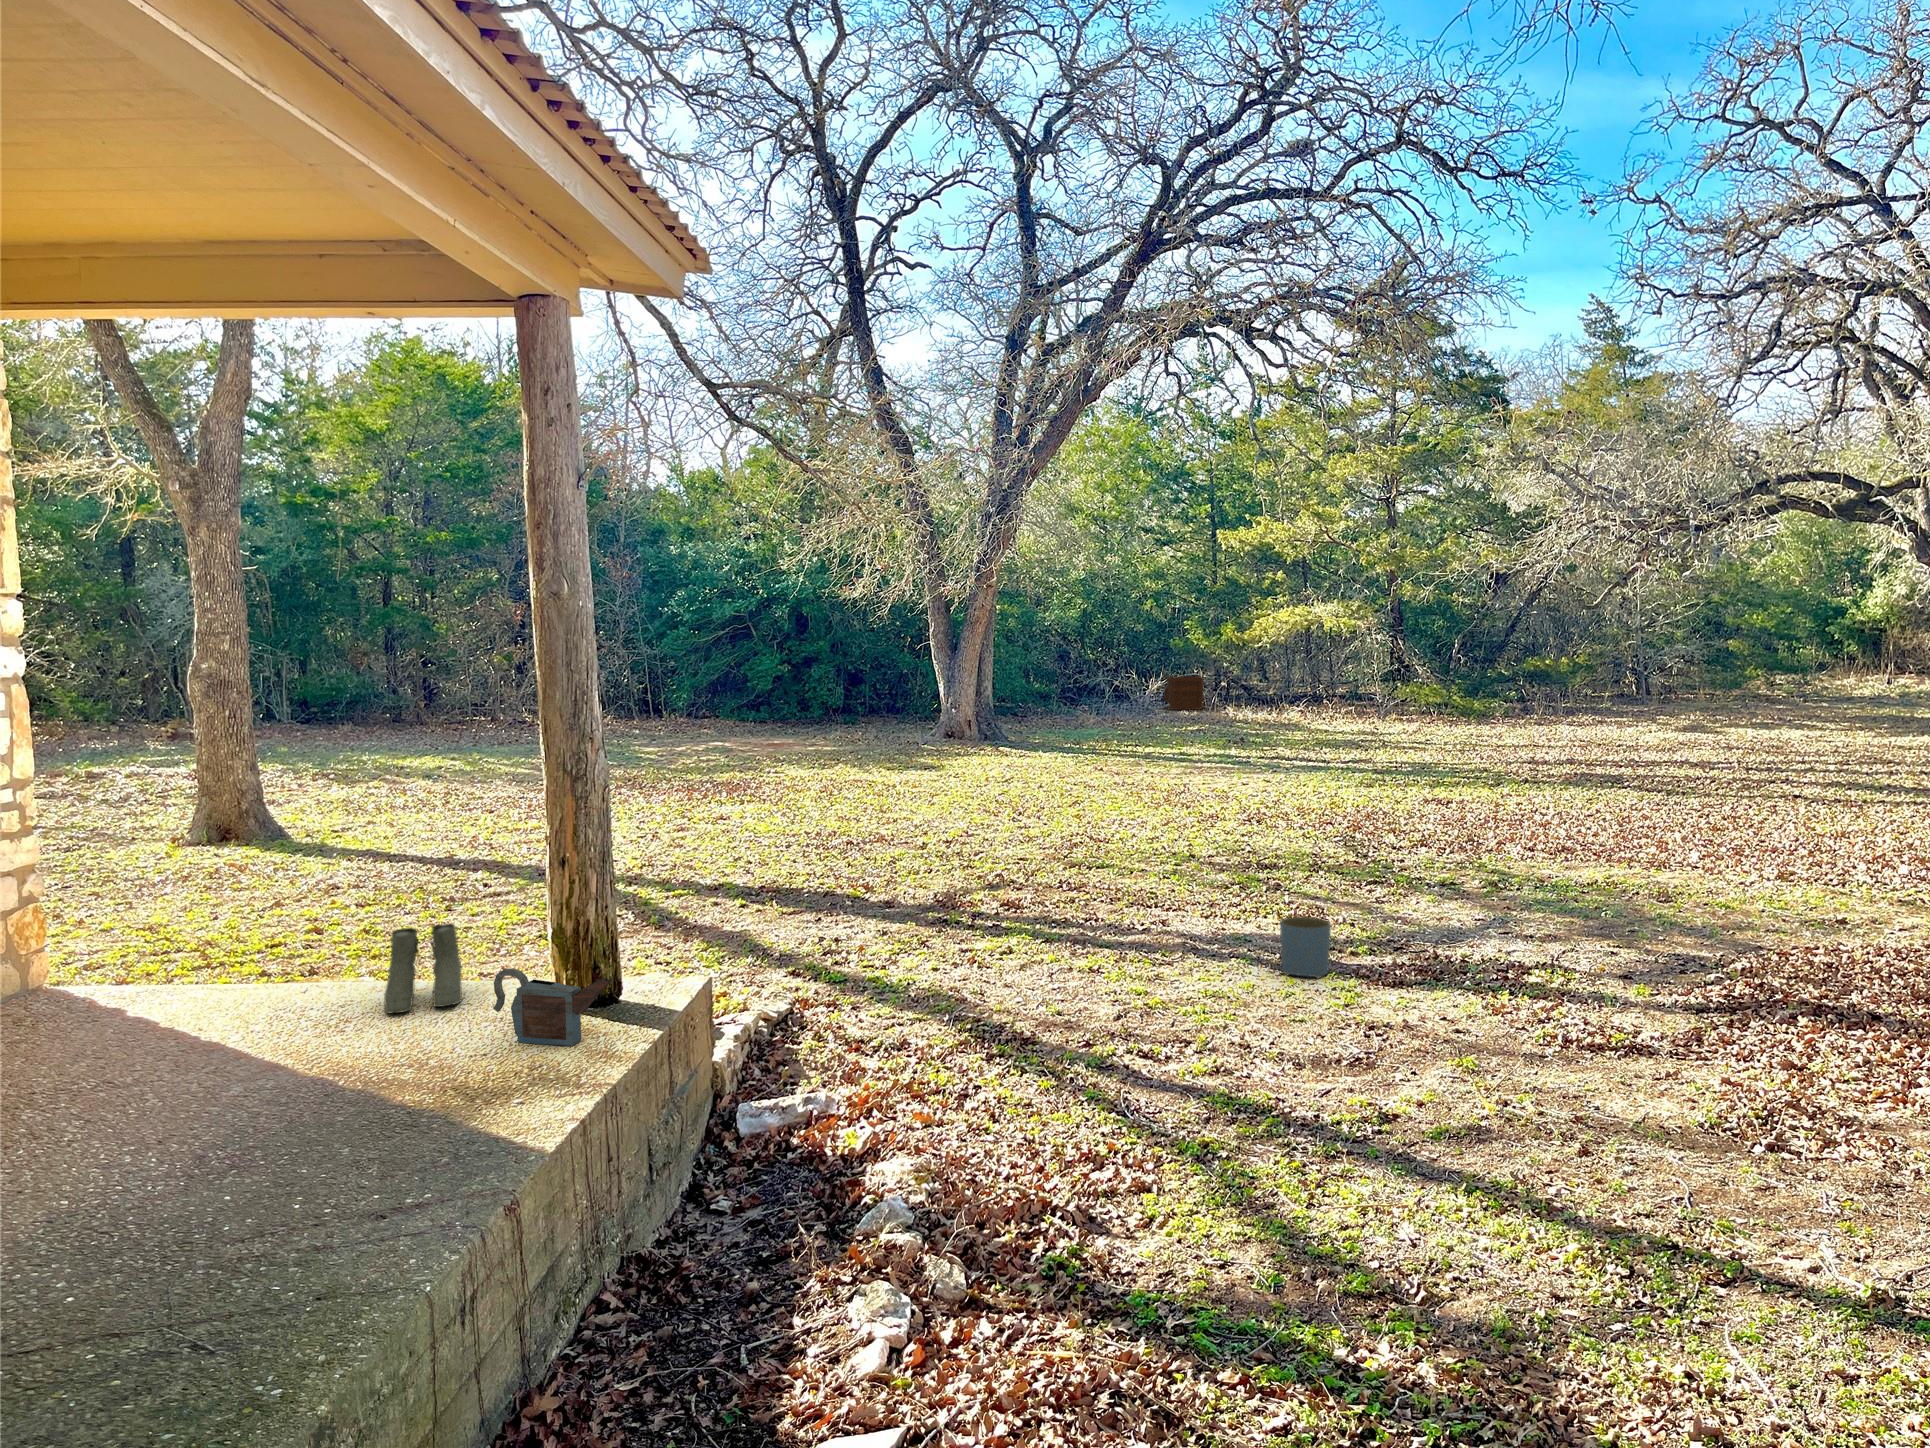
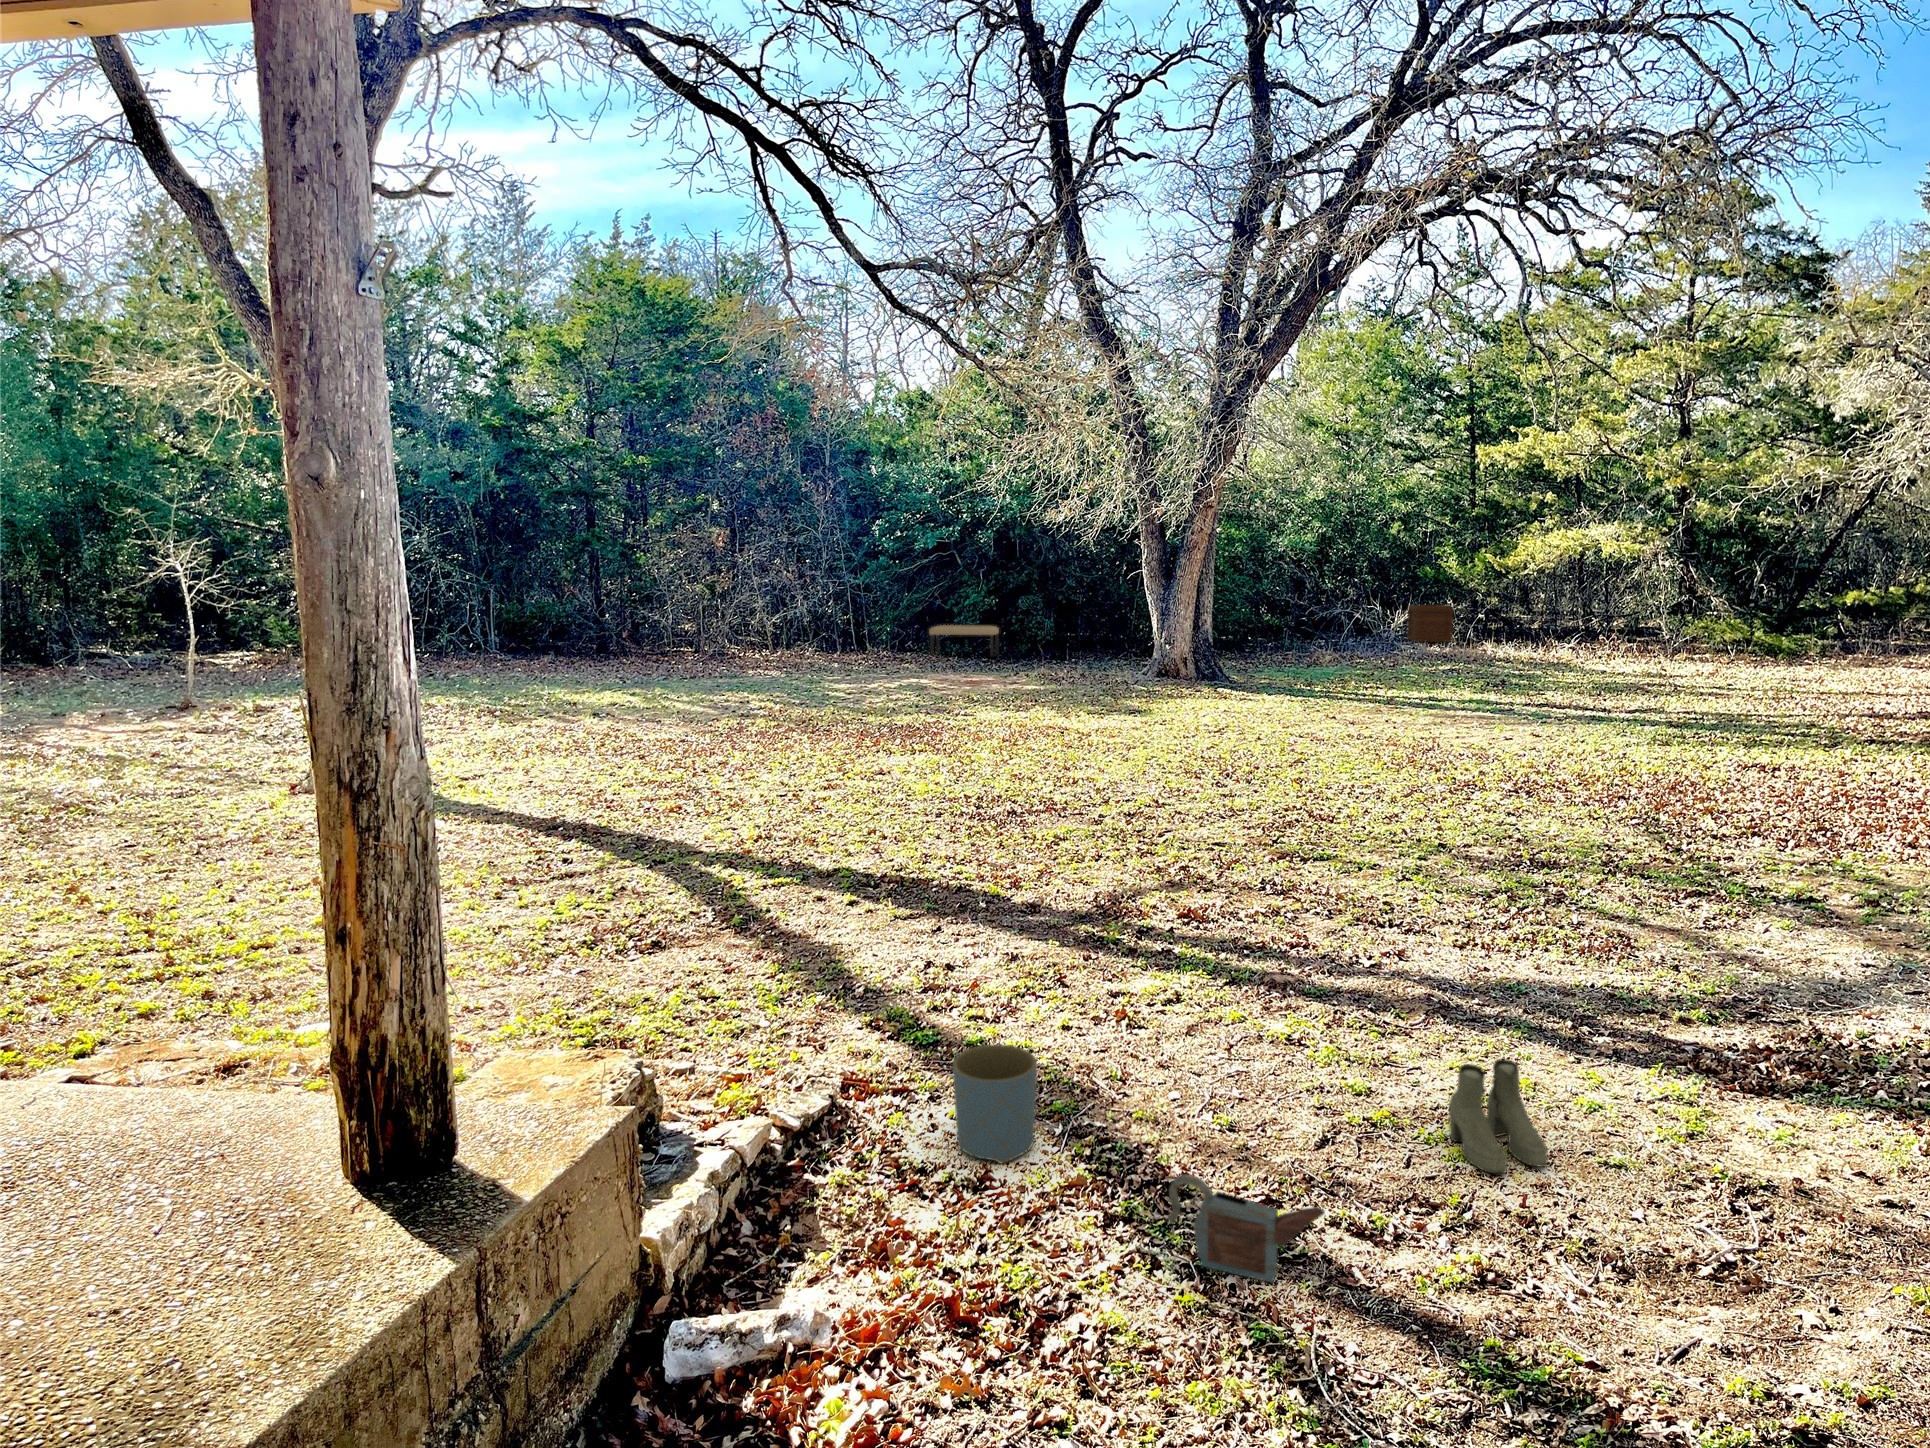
bench: none [710,698,780,728] -> present [929,625,999,656]
planter: present [1280,916,1331,979] -> present [953,1044,1037,1163]
boots: present [384,924,462,1013] -> present [1449,1059,1548,1174]
watering can: present [493,968,611,1046] -> present [1167,1174,1325,1283]

